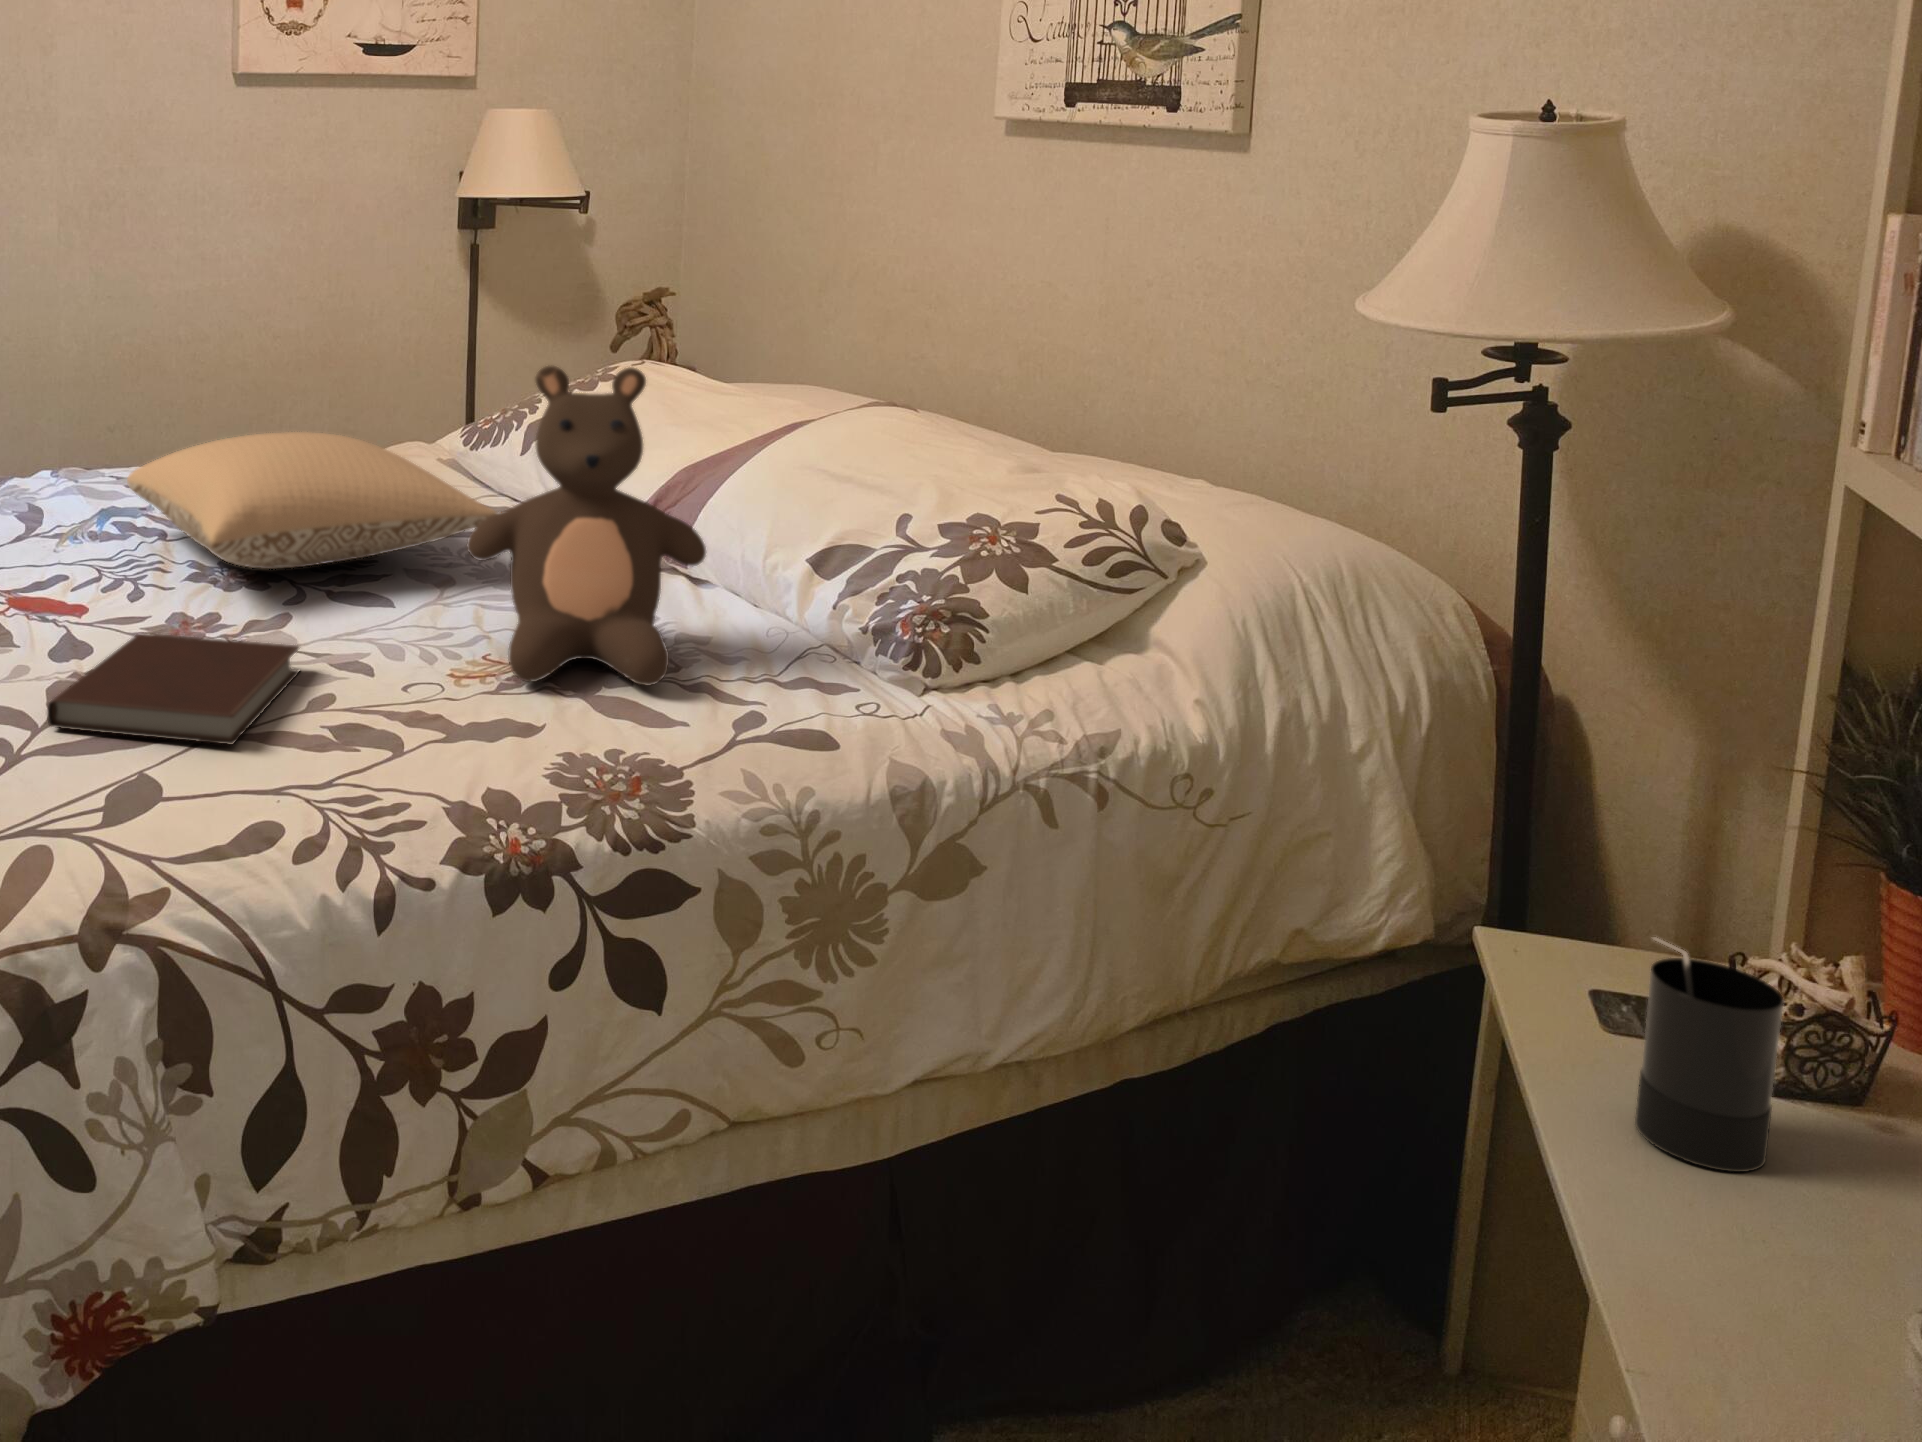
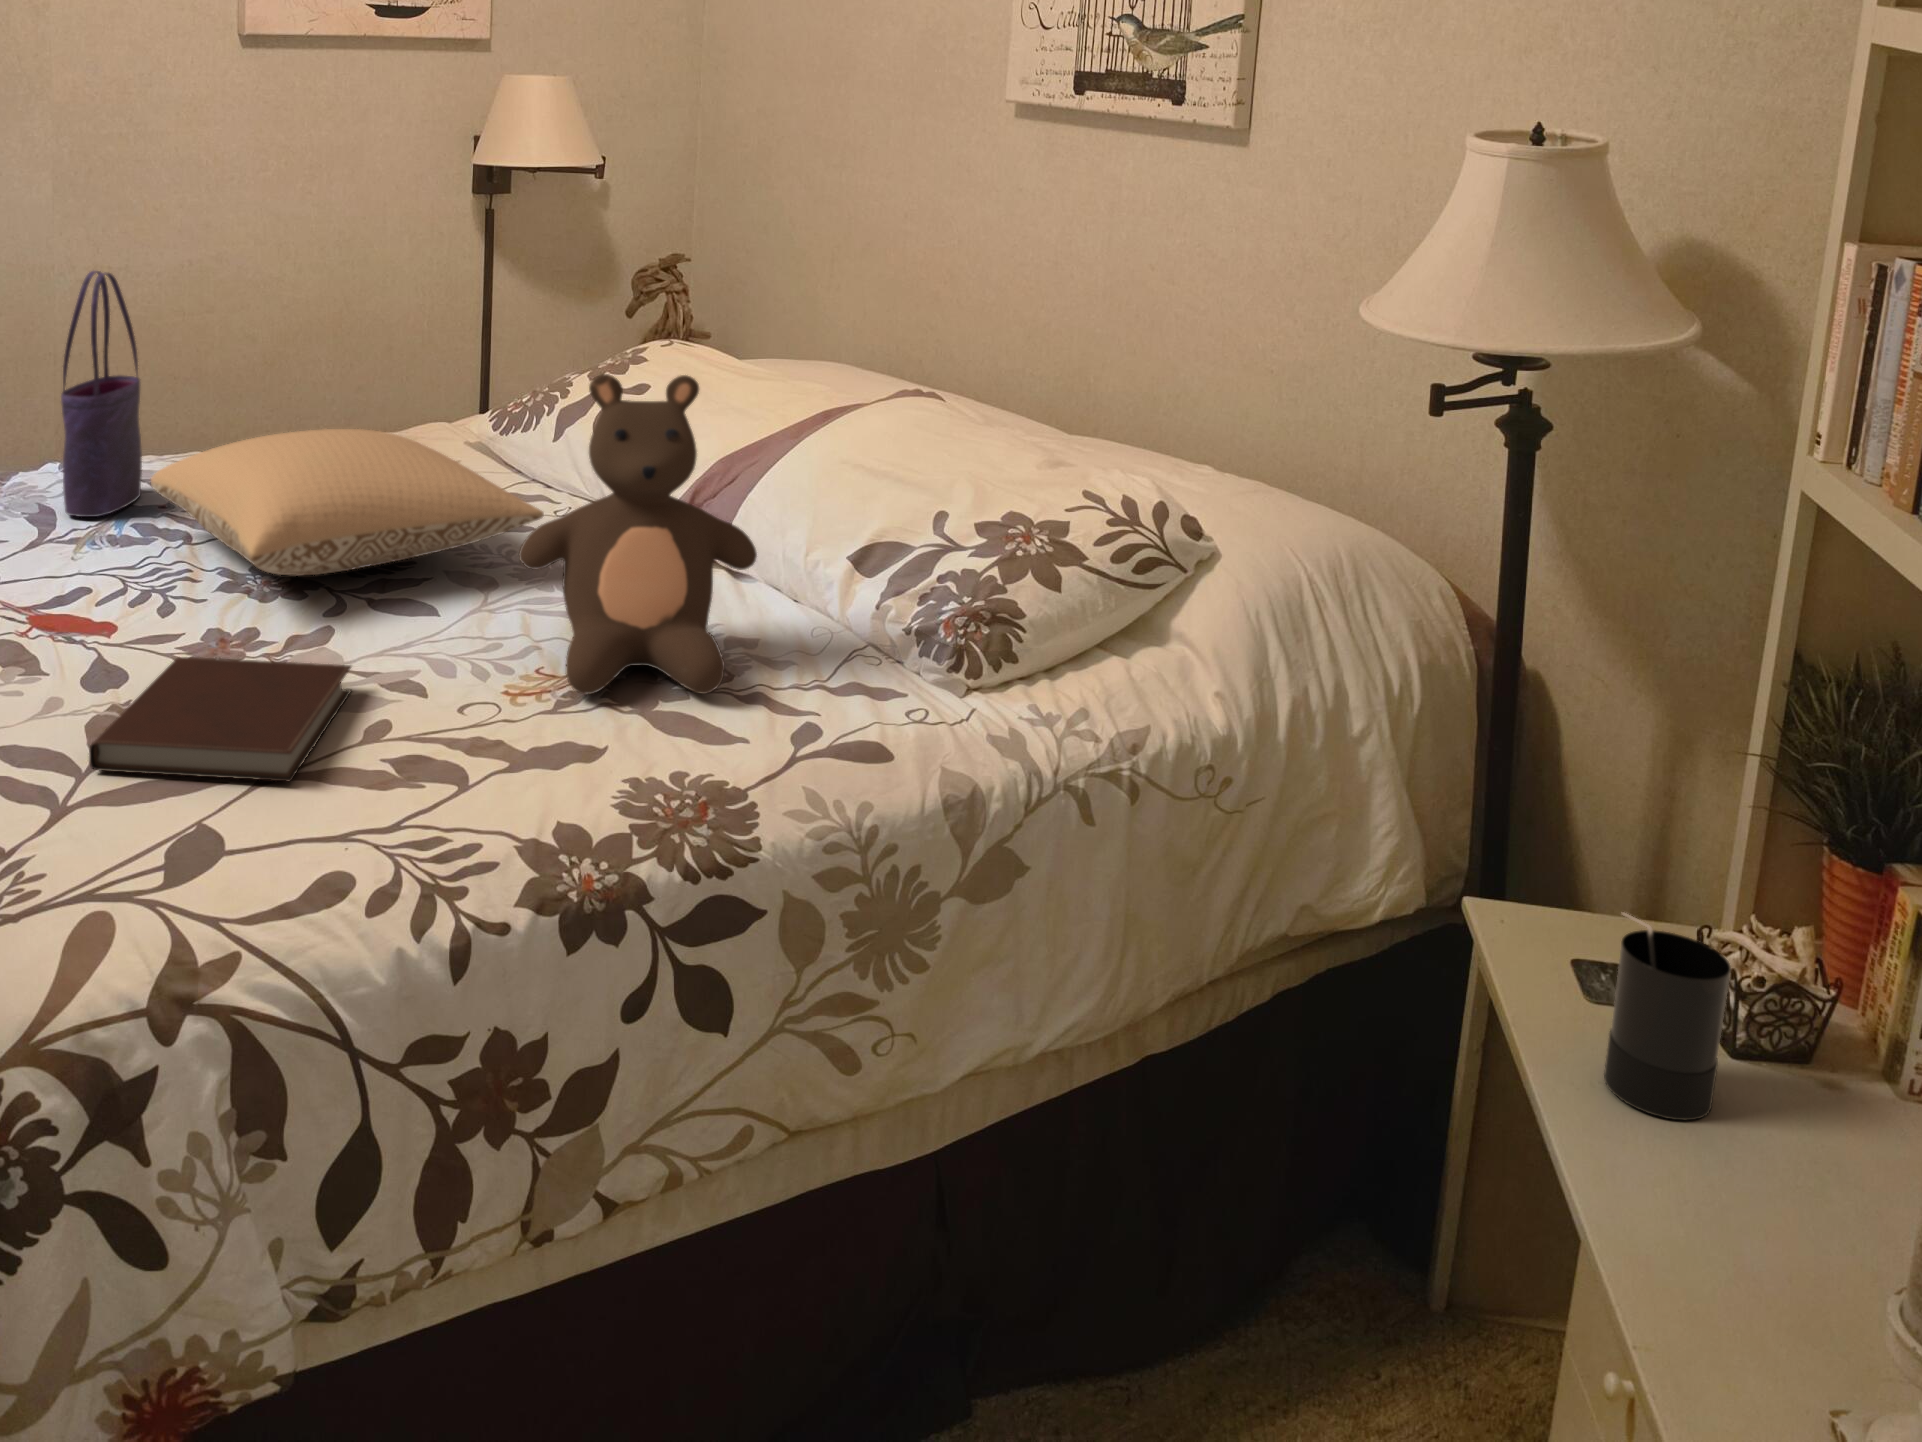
tote bag: none [48,282,122,516] -> present [61,271,142,517]

